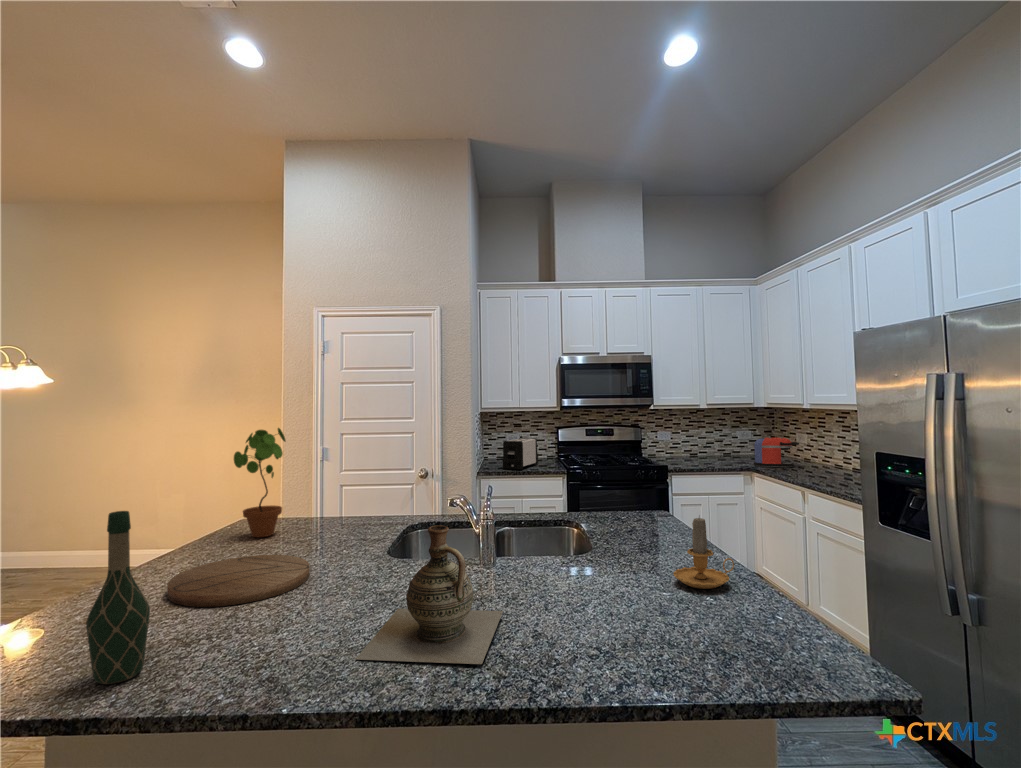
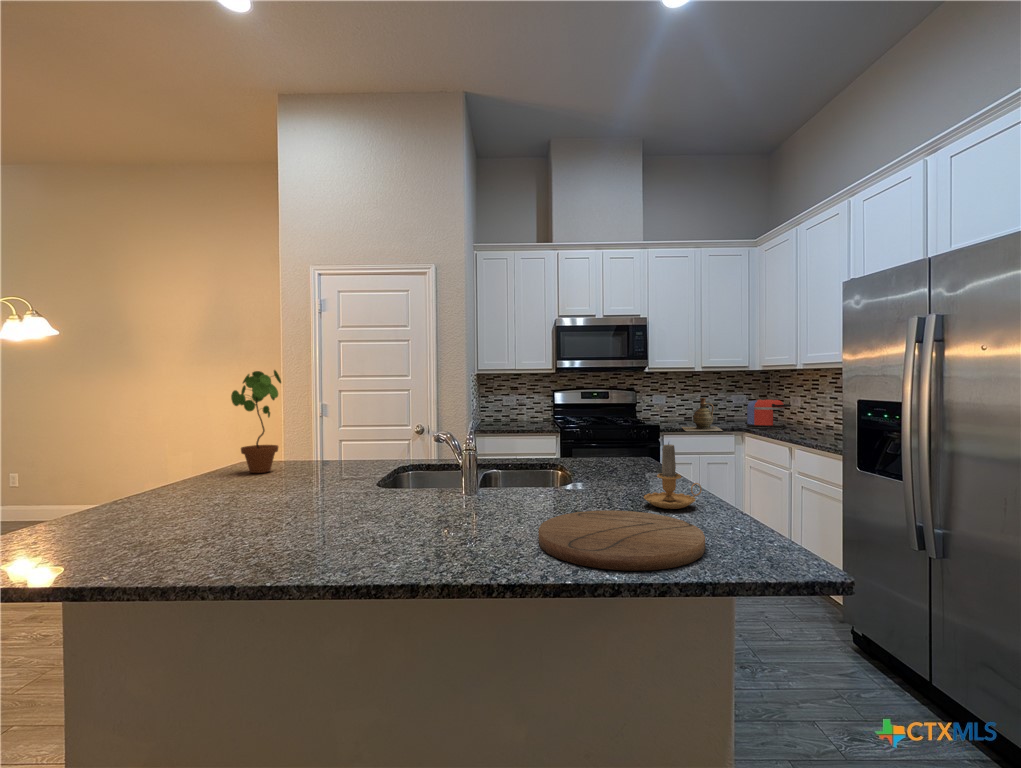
toaster: present [502,438,538,470] -> none [498,399,534,429]
wine bottle: present [86,511,150,684] -> none [89,413,148,567]
ceramic jug: present [356,525,503,664] -> present [682,398,723,431]
cutting board: present [167,555,310,607] -> present [538,510,705,571]

